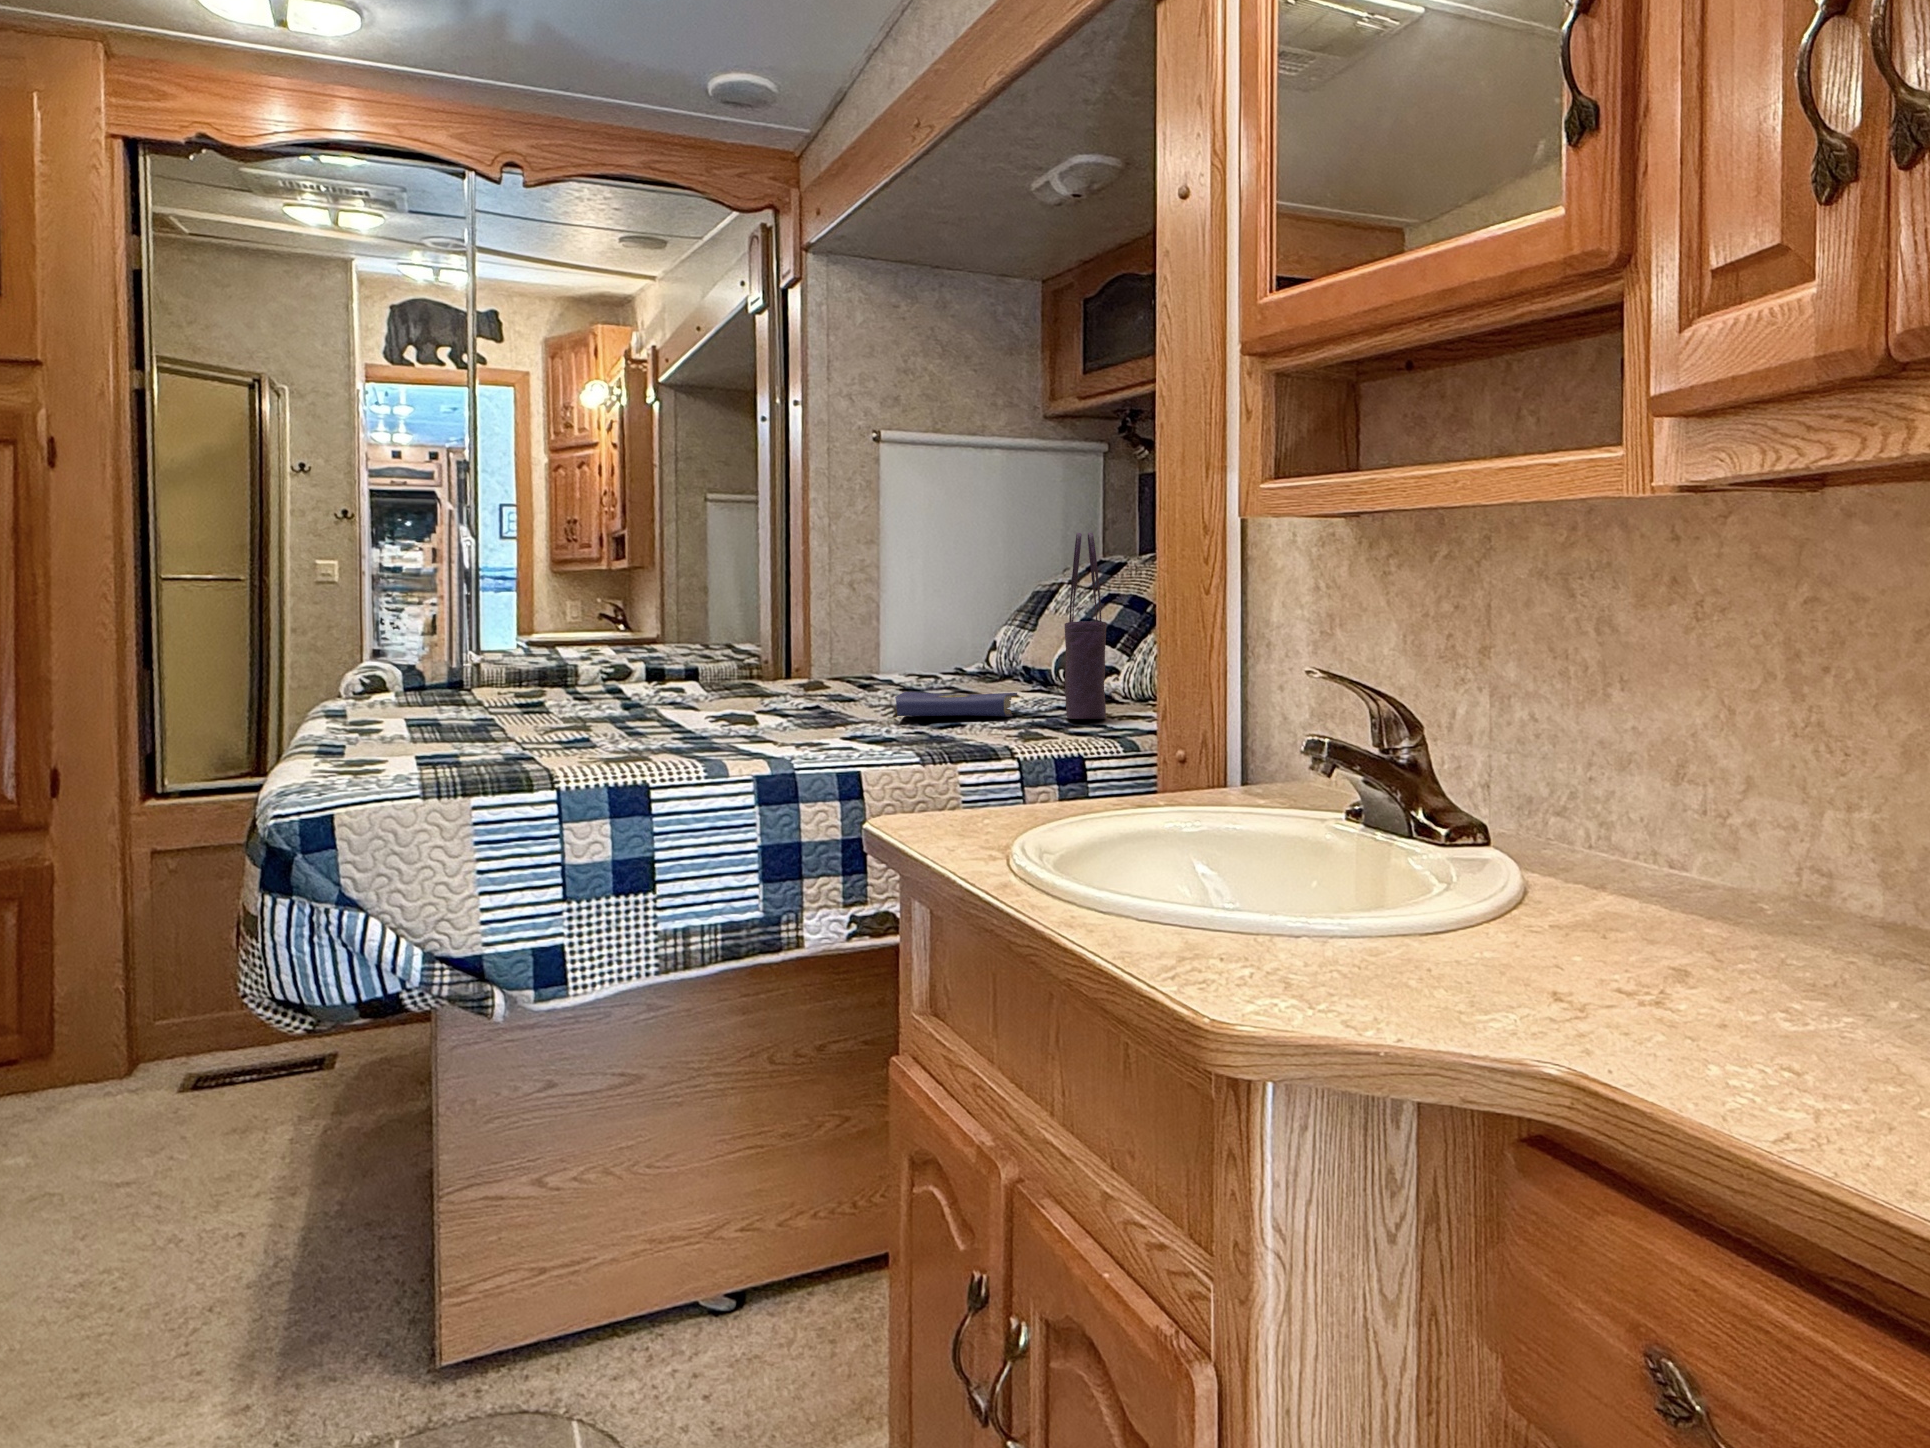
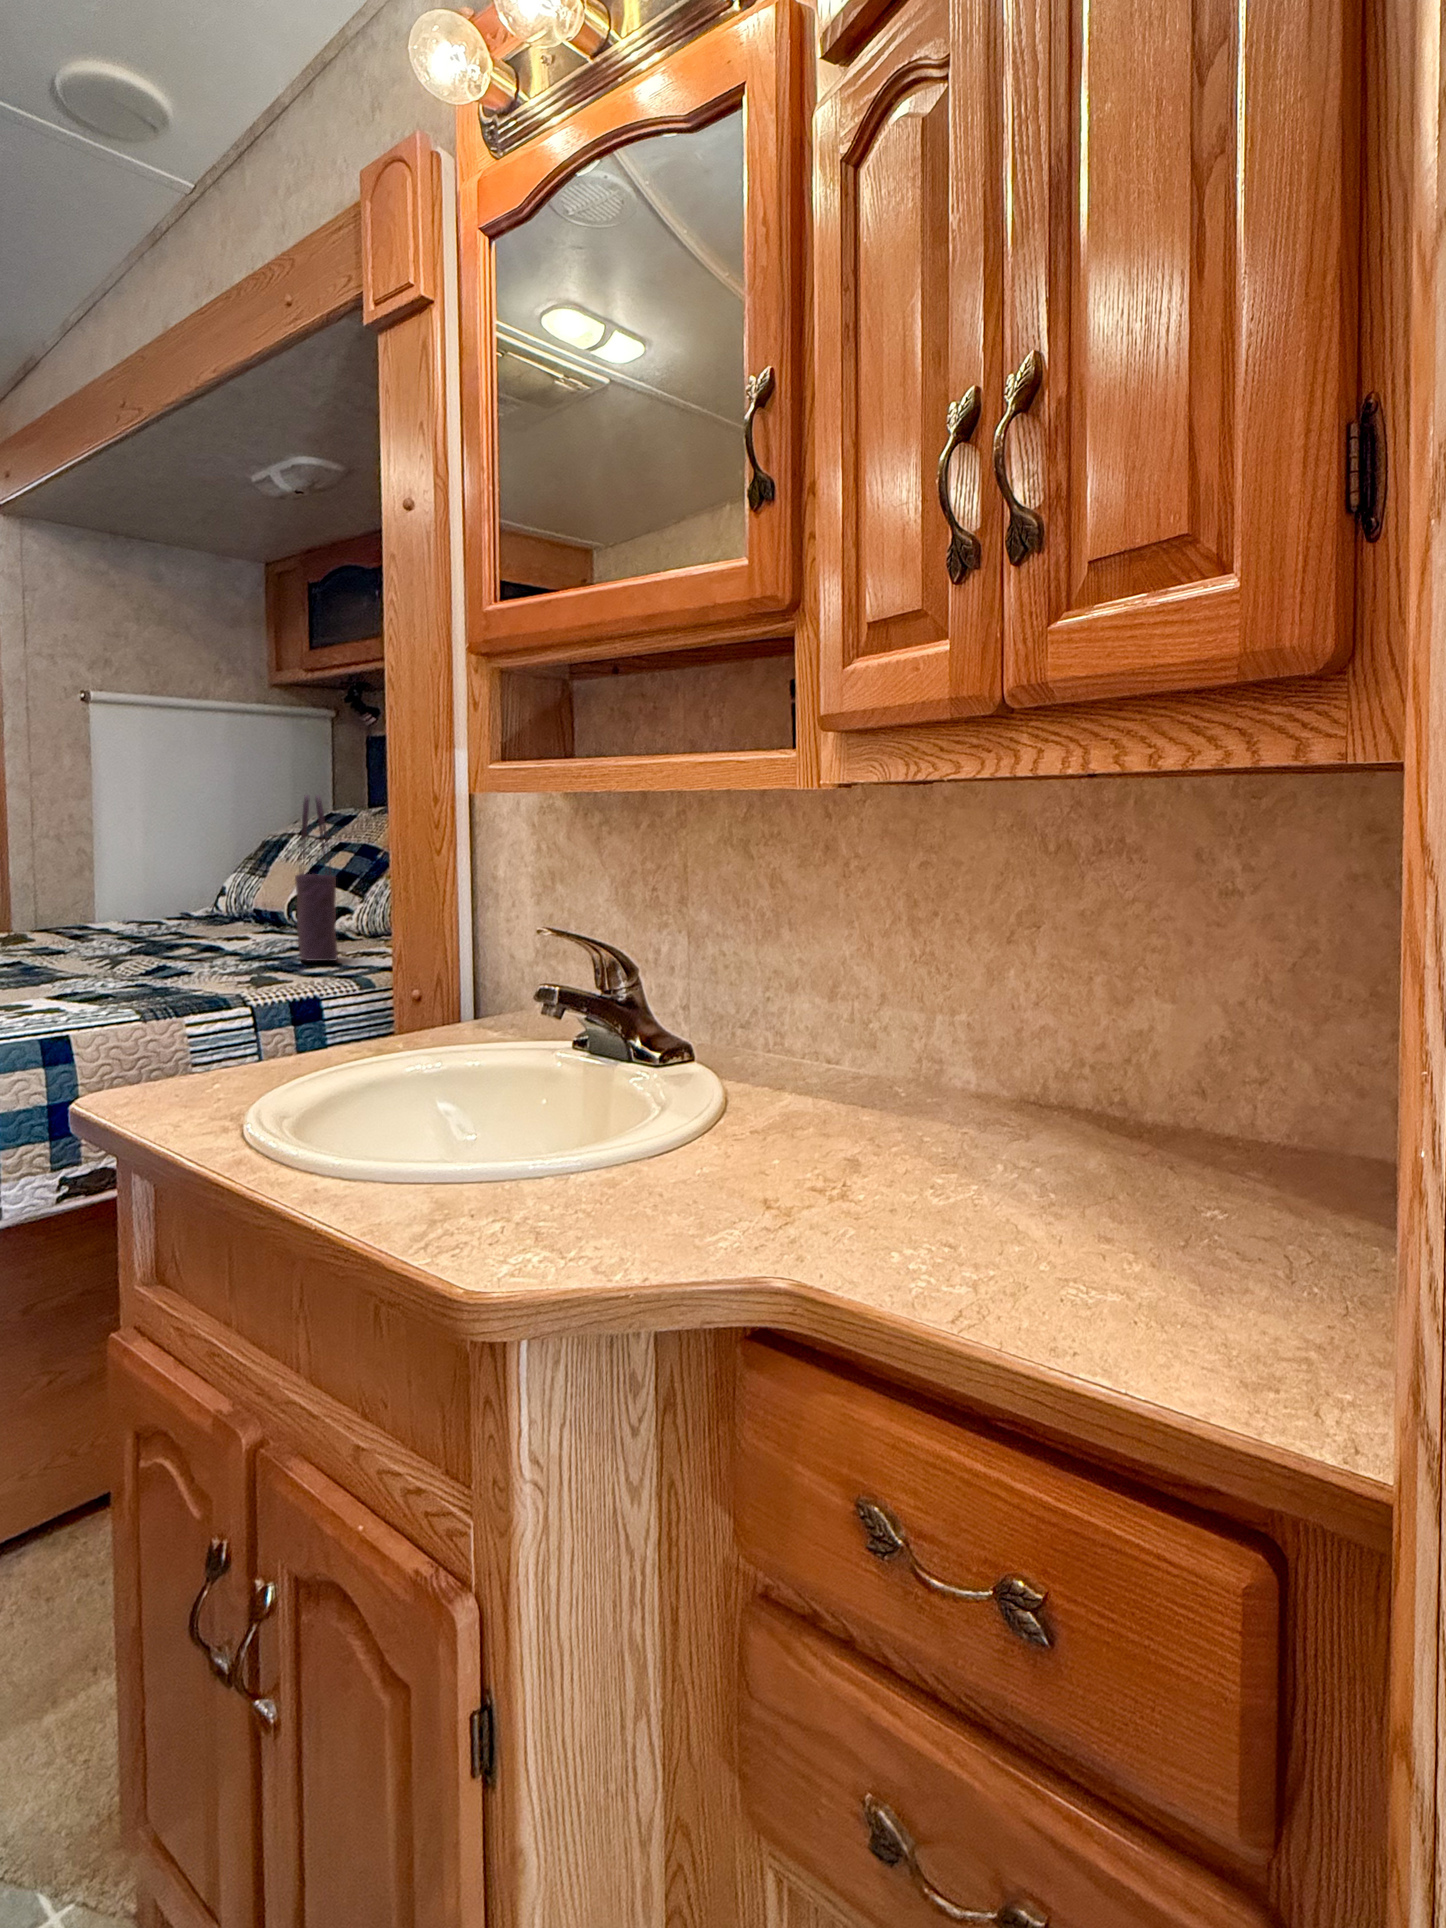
hardcover book: present [895,692,1017,716] -> none [123,933,250,957]

